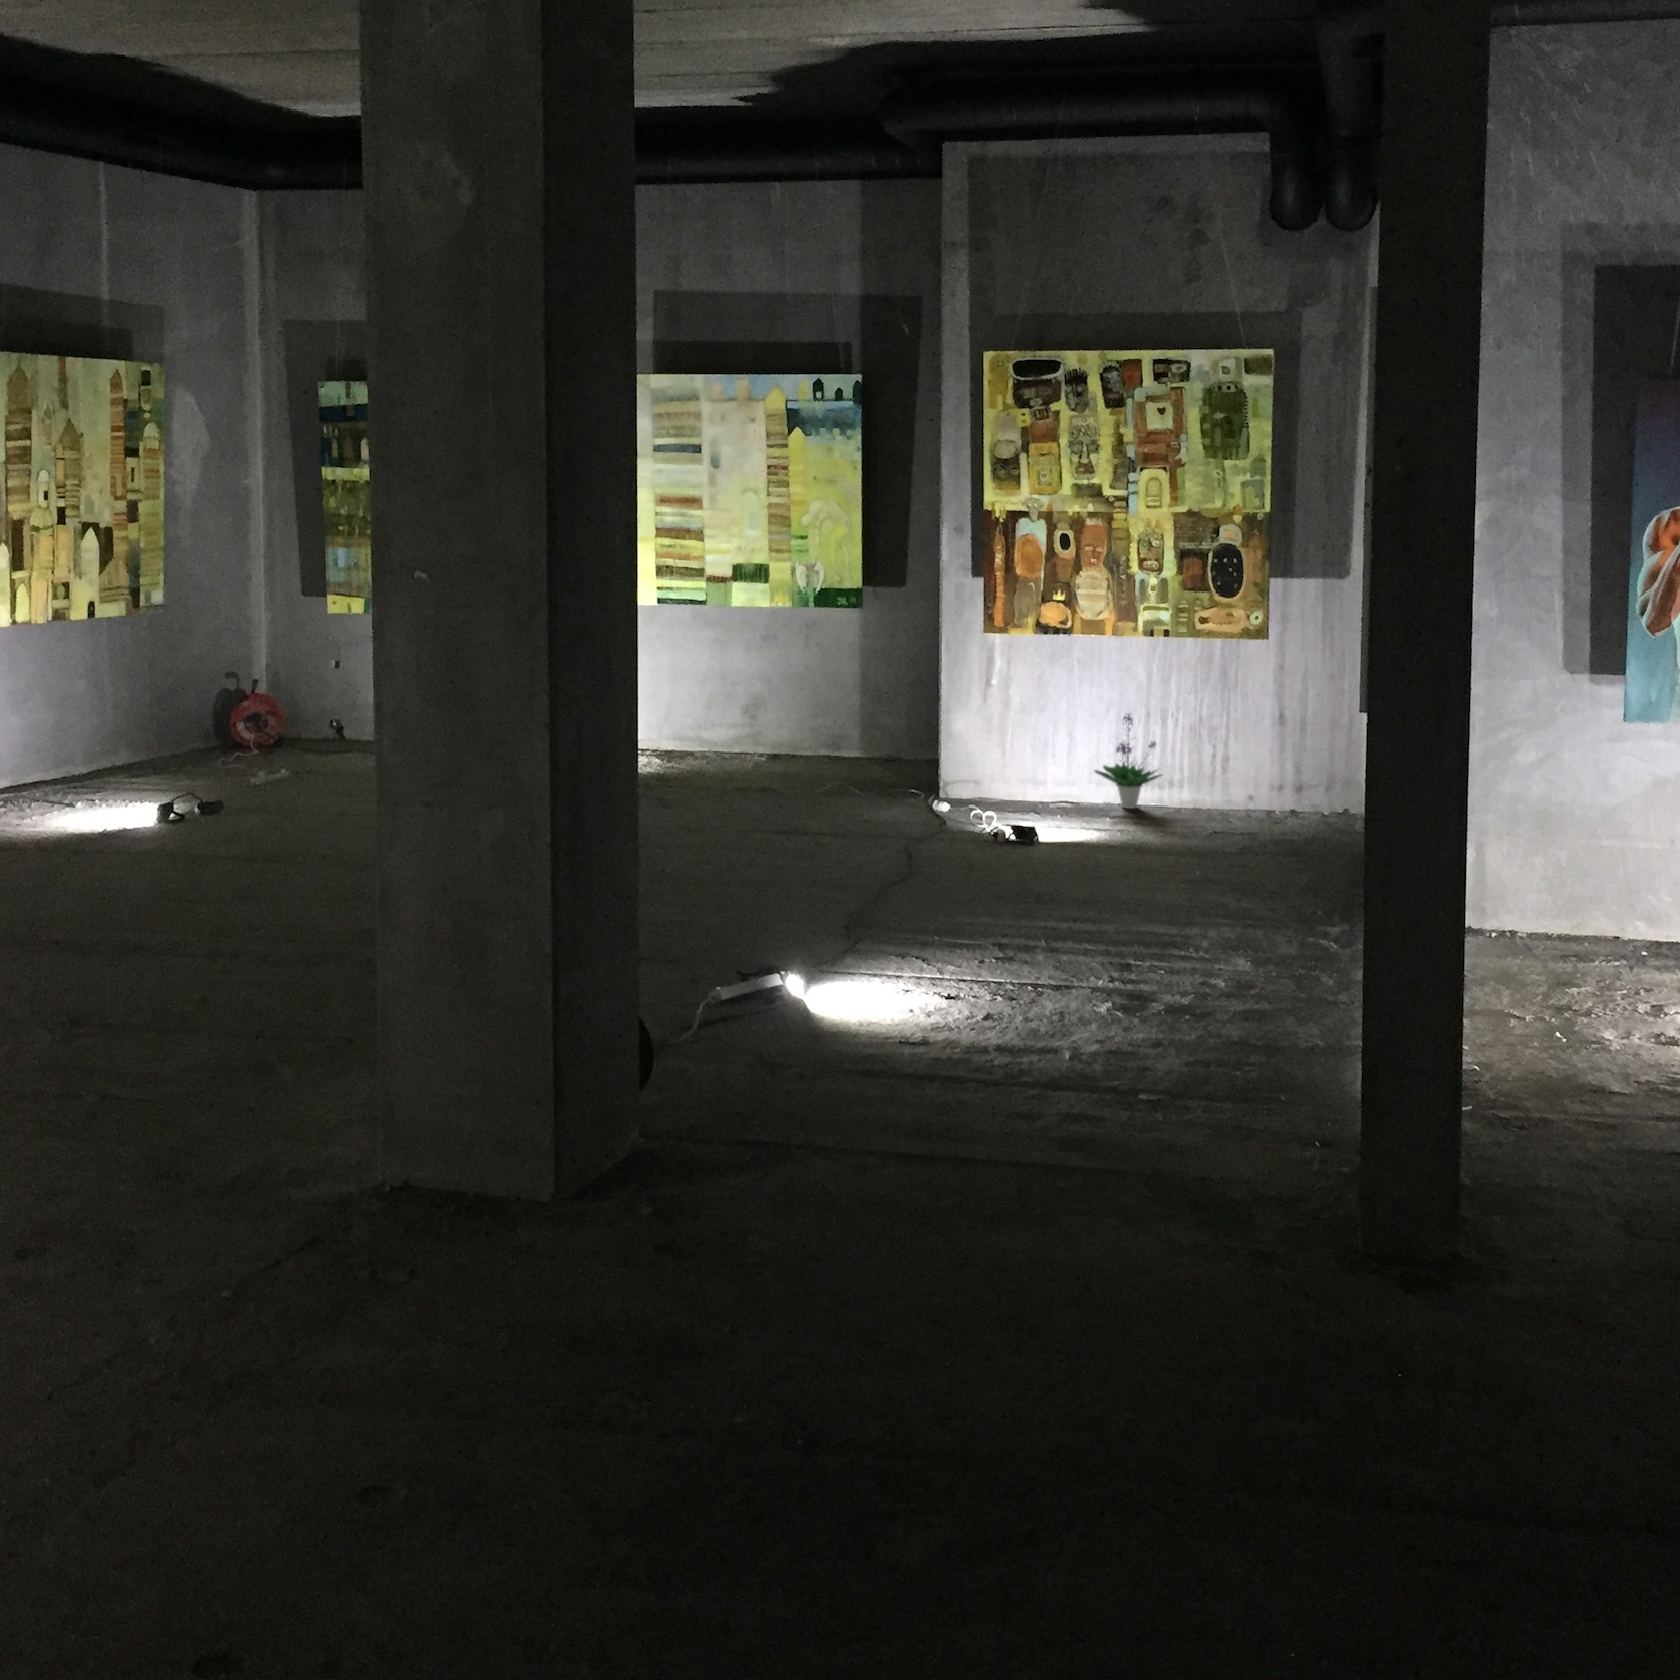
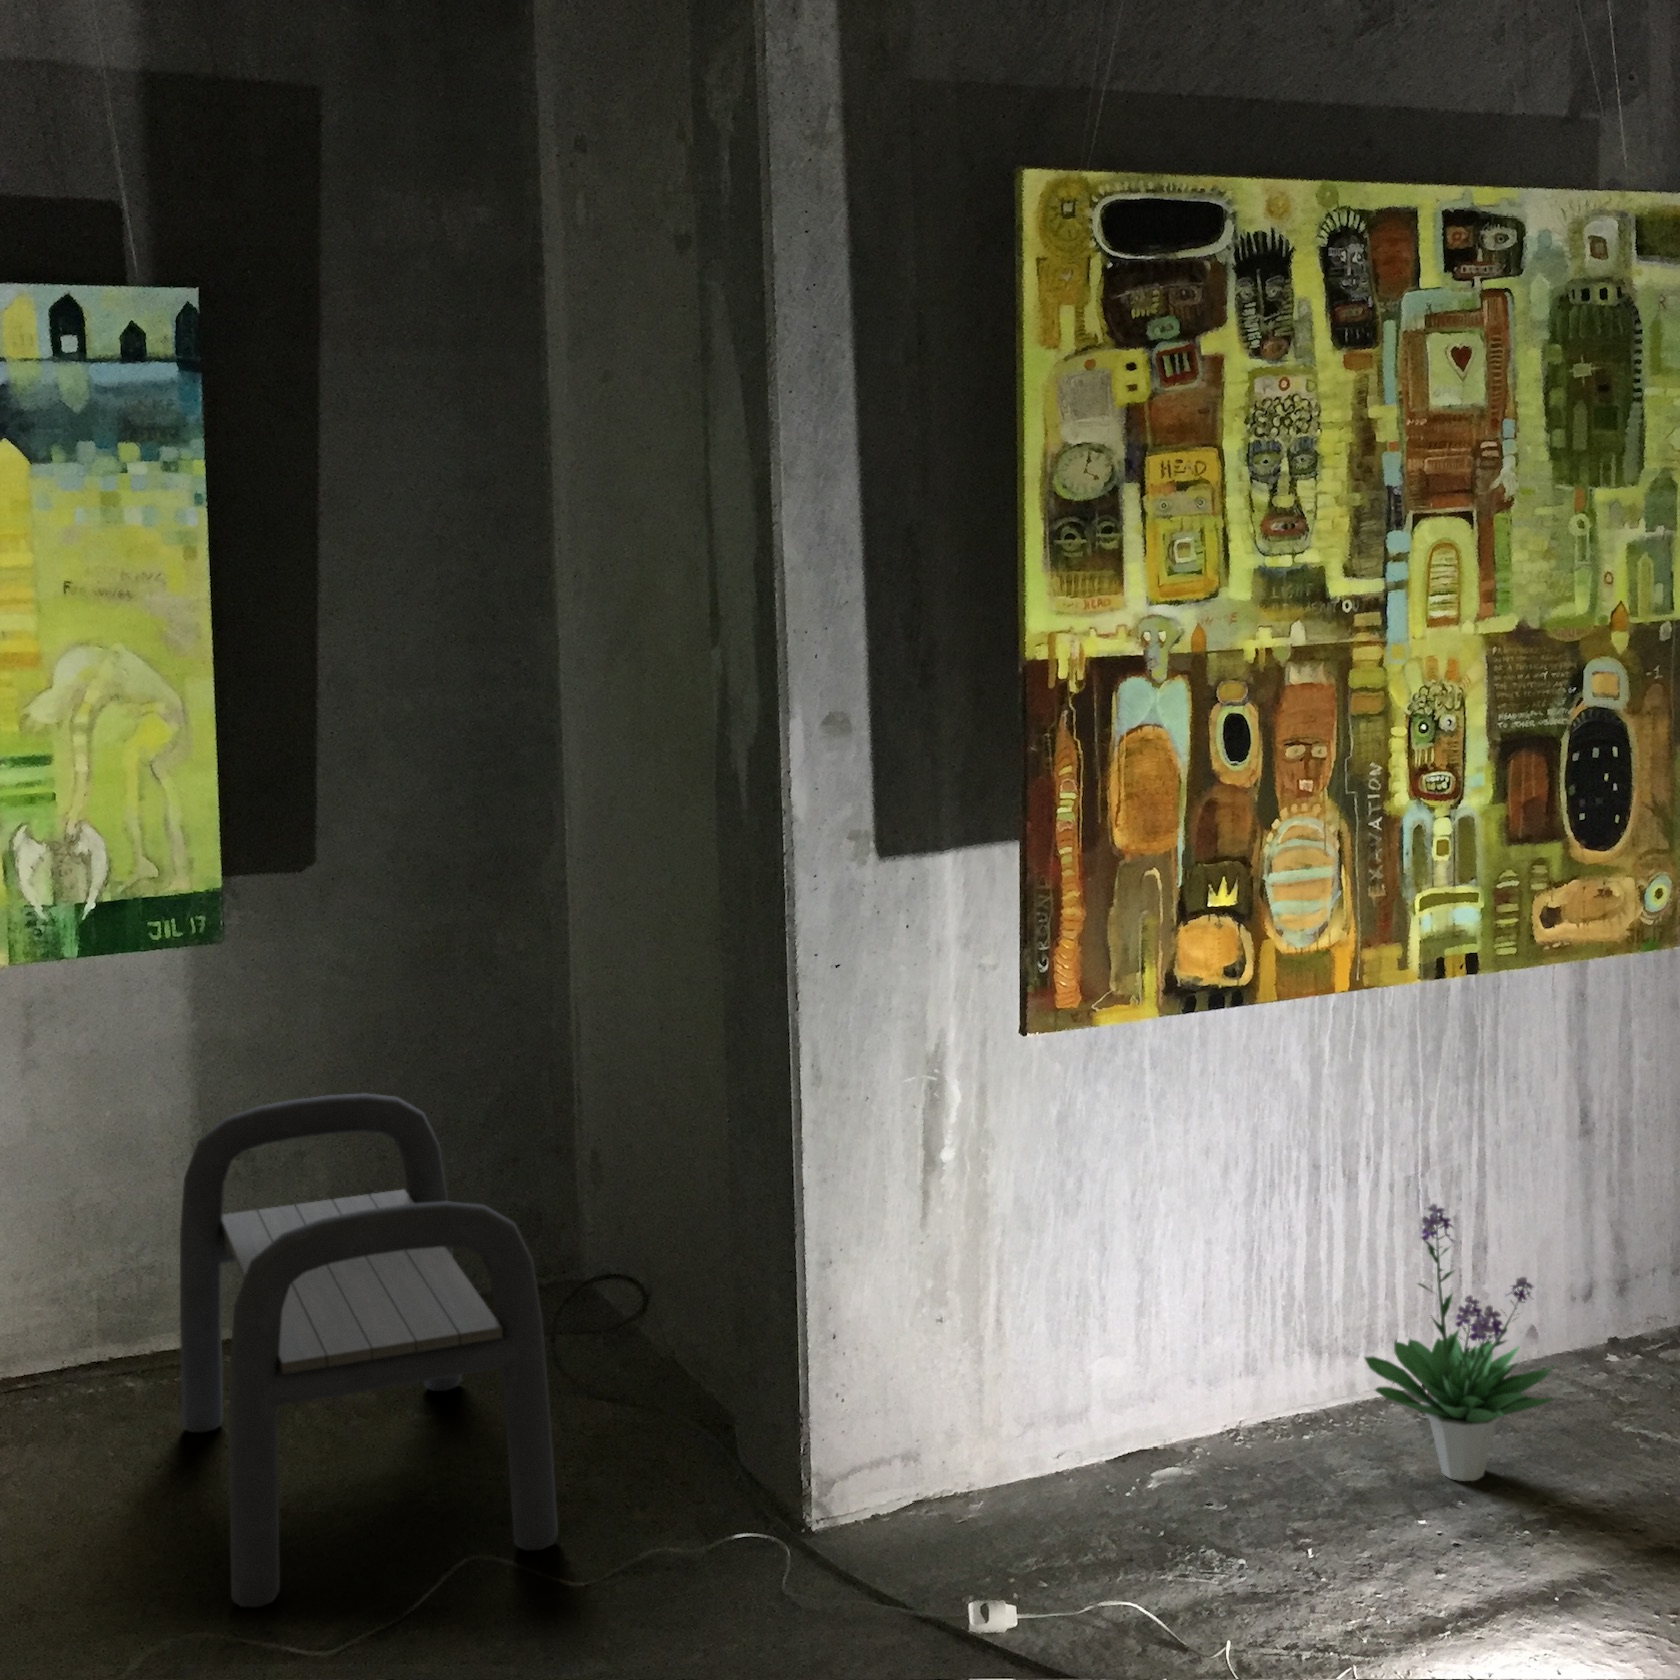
bench: none [751,653,874,783] -> present [180,1093,558,1607]

